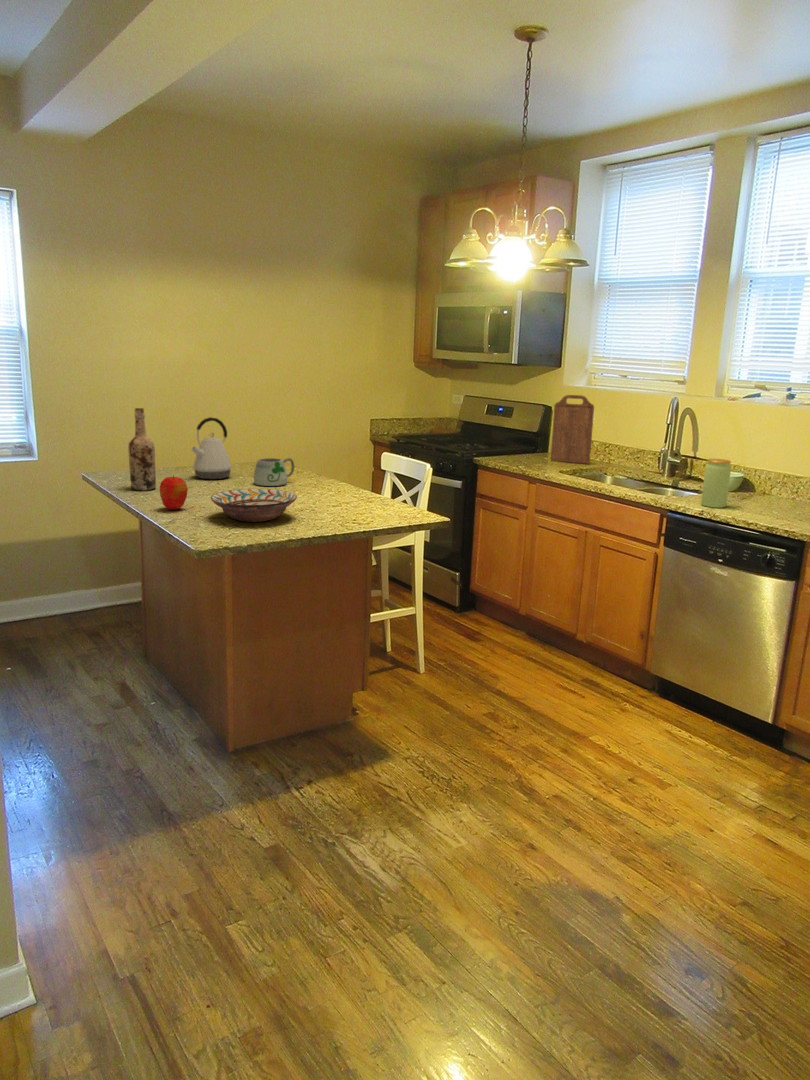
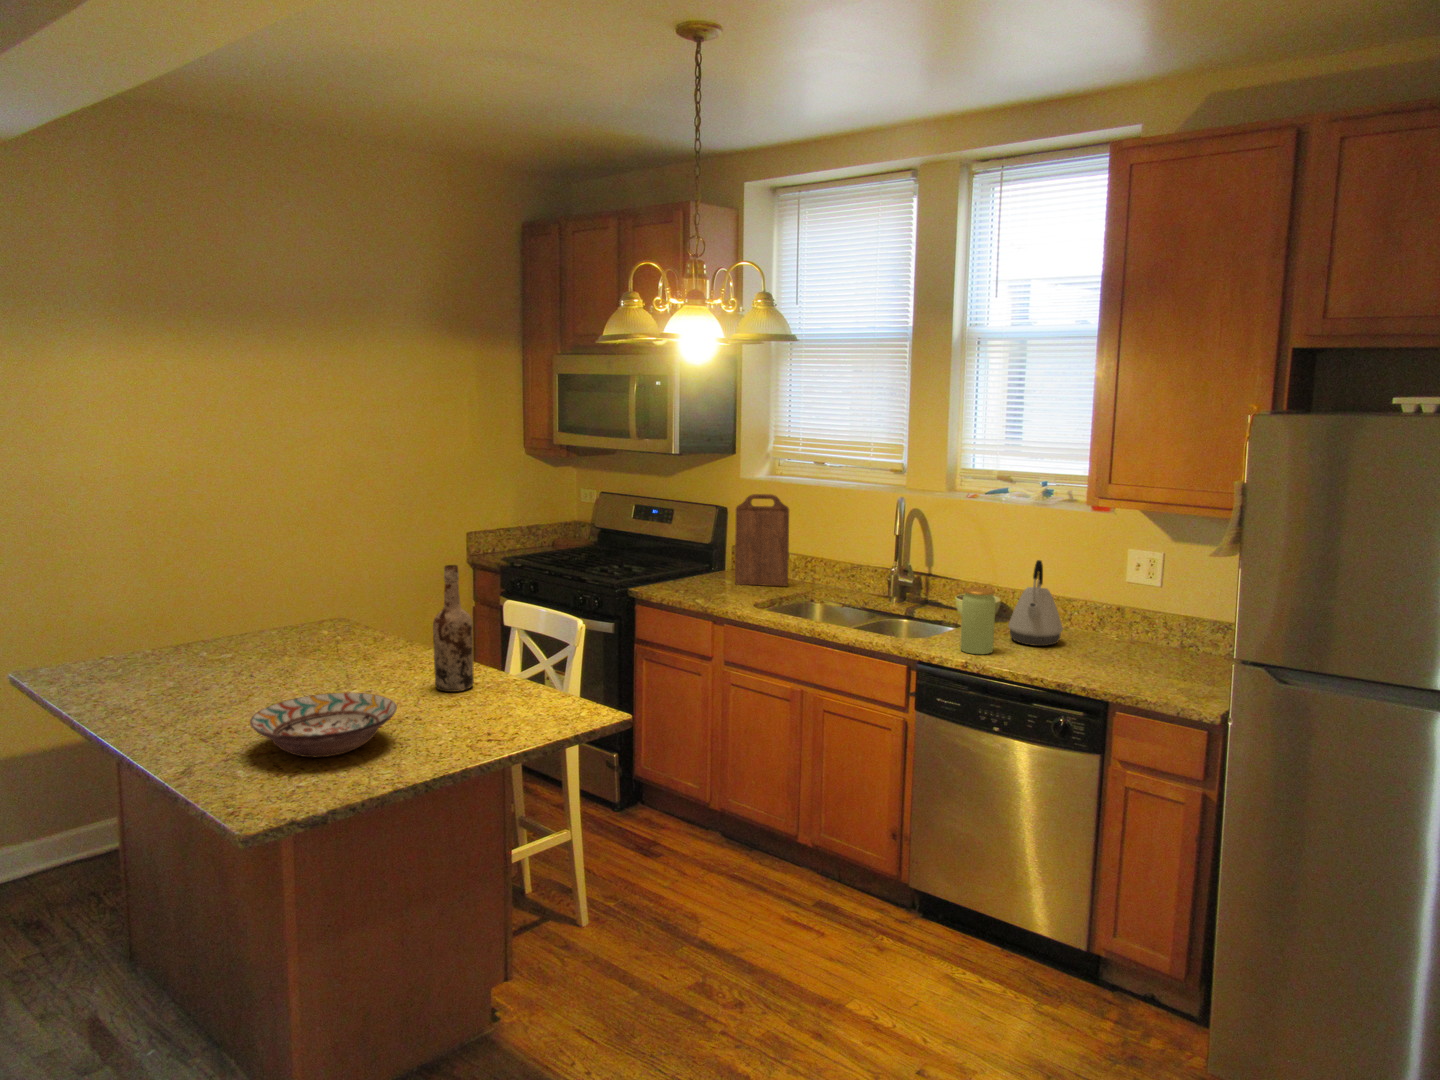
wine bottle: present [128,408,156,490] -> present [433,565,474,692]
kettle: present [191,417,232,479] -> present [1008,560,1063,646]
mug: present [254,458,294,486] -> none [309,624,379,672]
apple: present [160,475,188,510] -> none [156,686,206,744]

